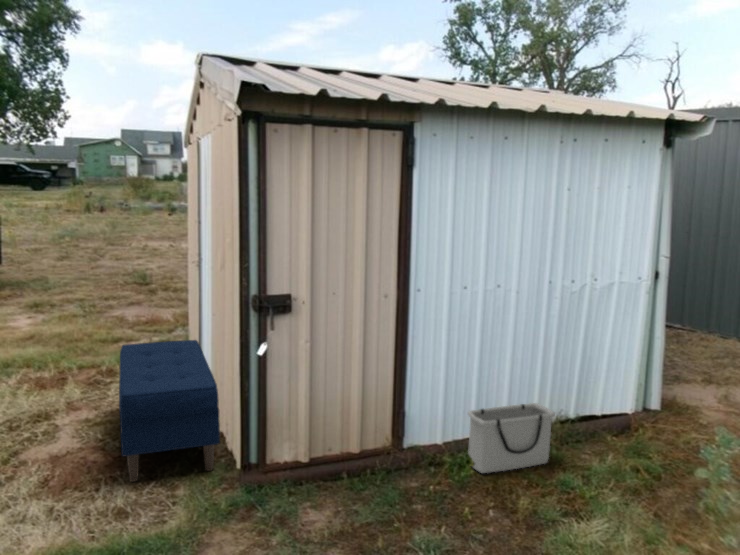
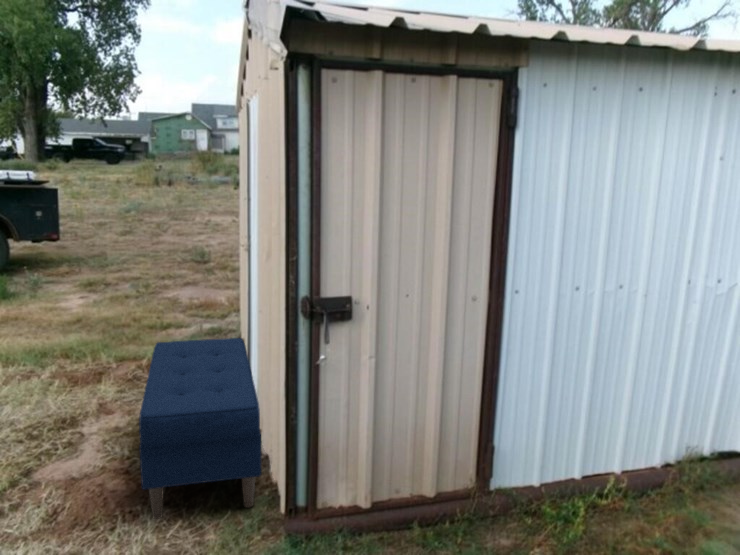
storage bin: present [468,403,555,473] -> none [574,439,694,531]

